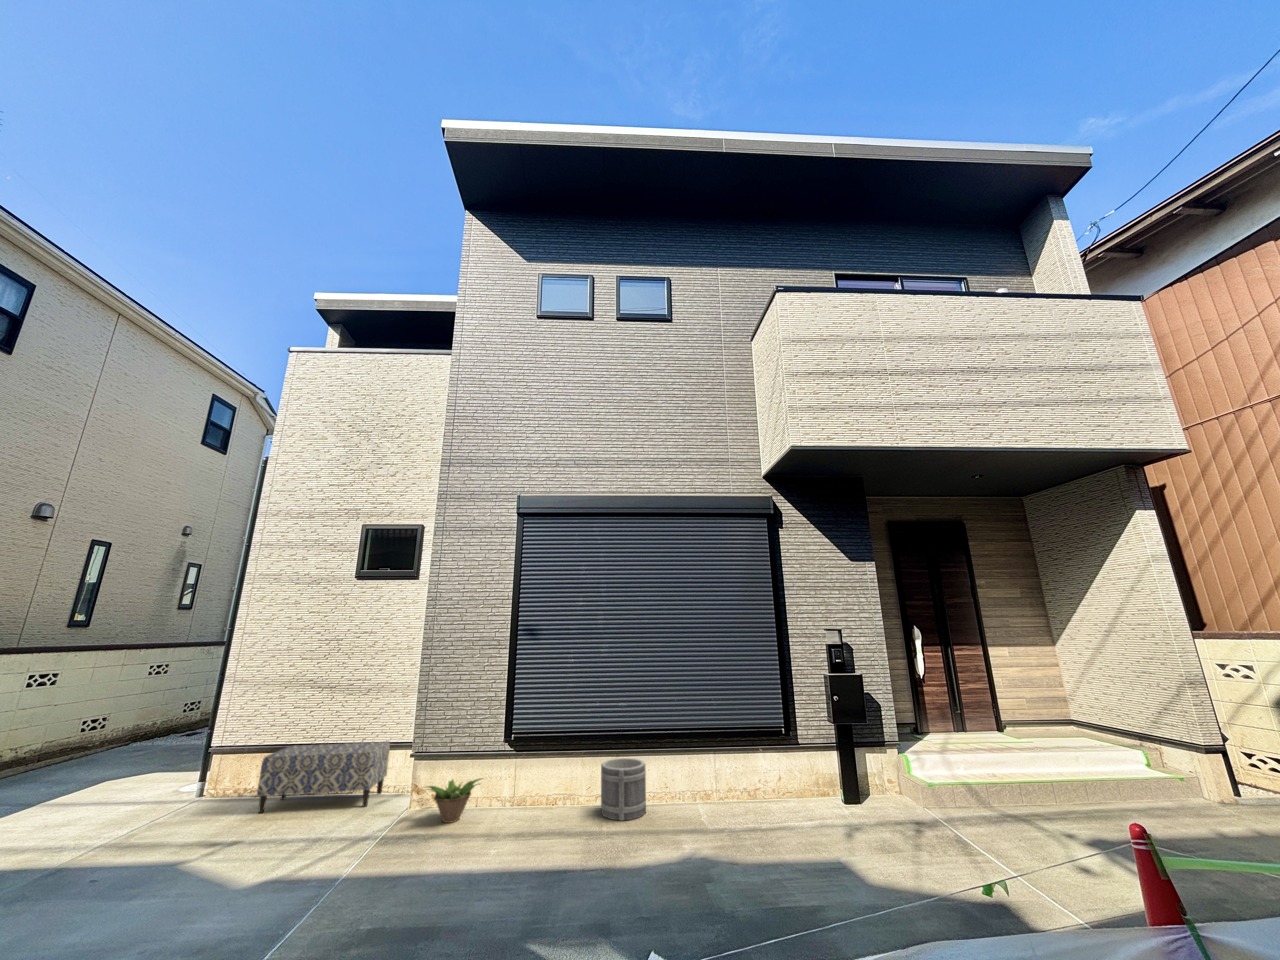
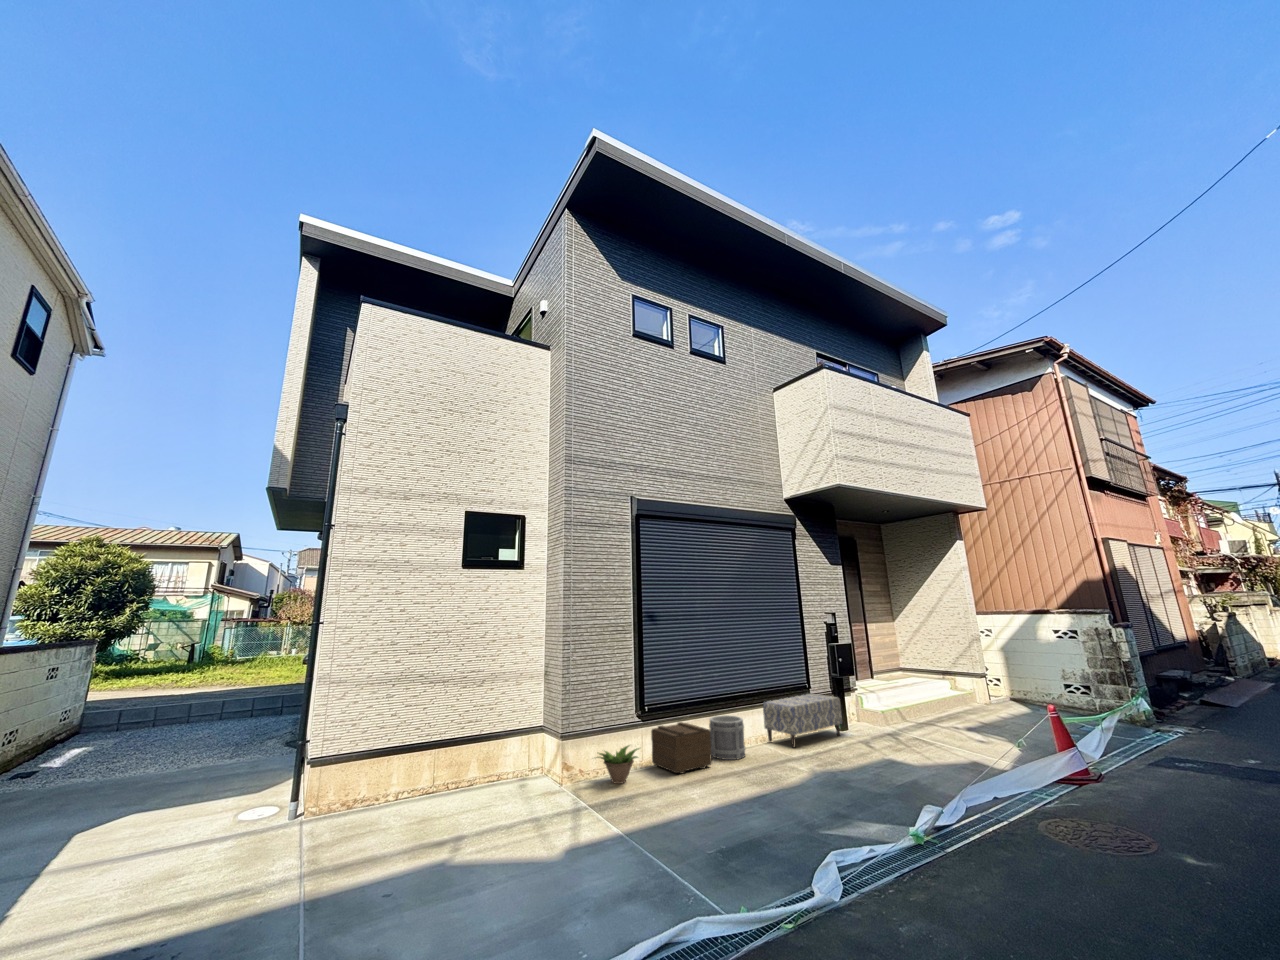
bench: present [257,742,390,813] -> present [763,693,842,748]
wooden crate: none [512,759,576,825] -> present [651,722,712,774]

